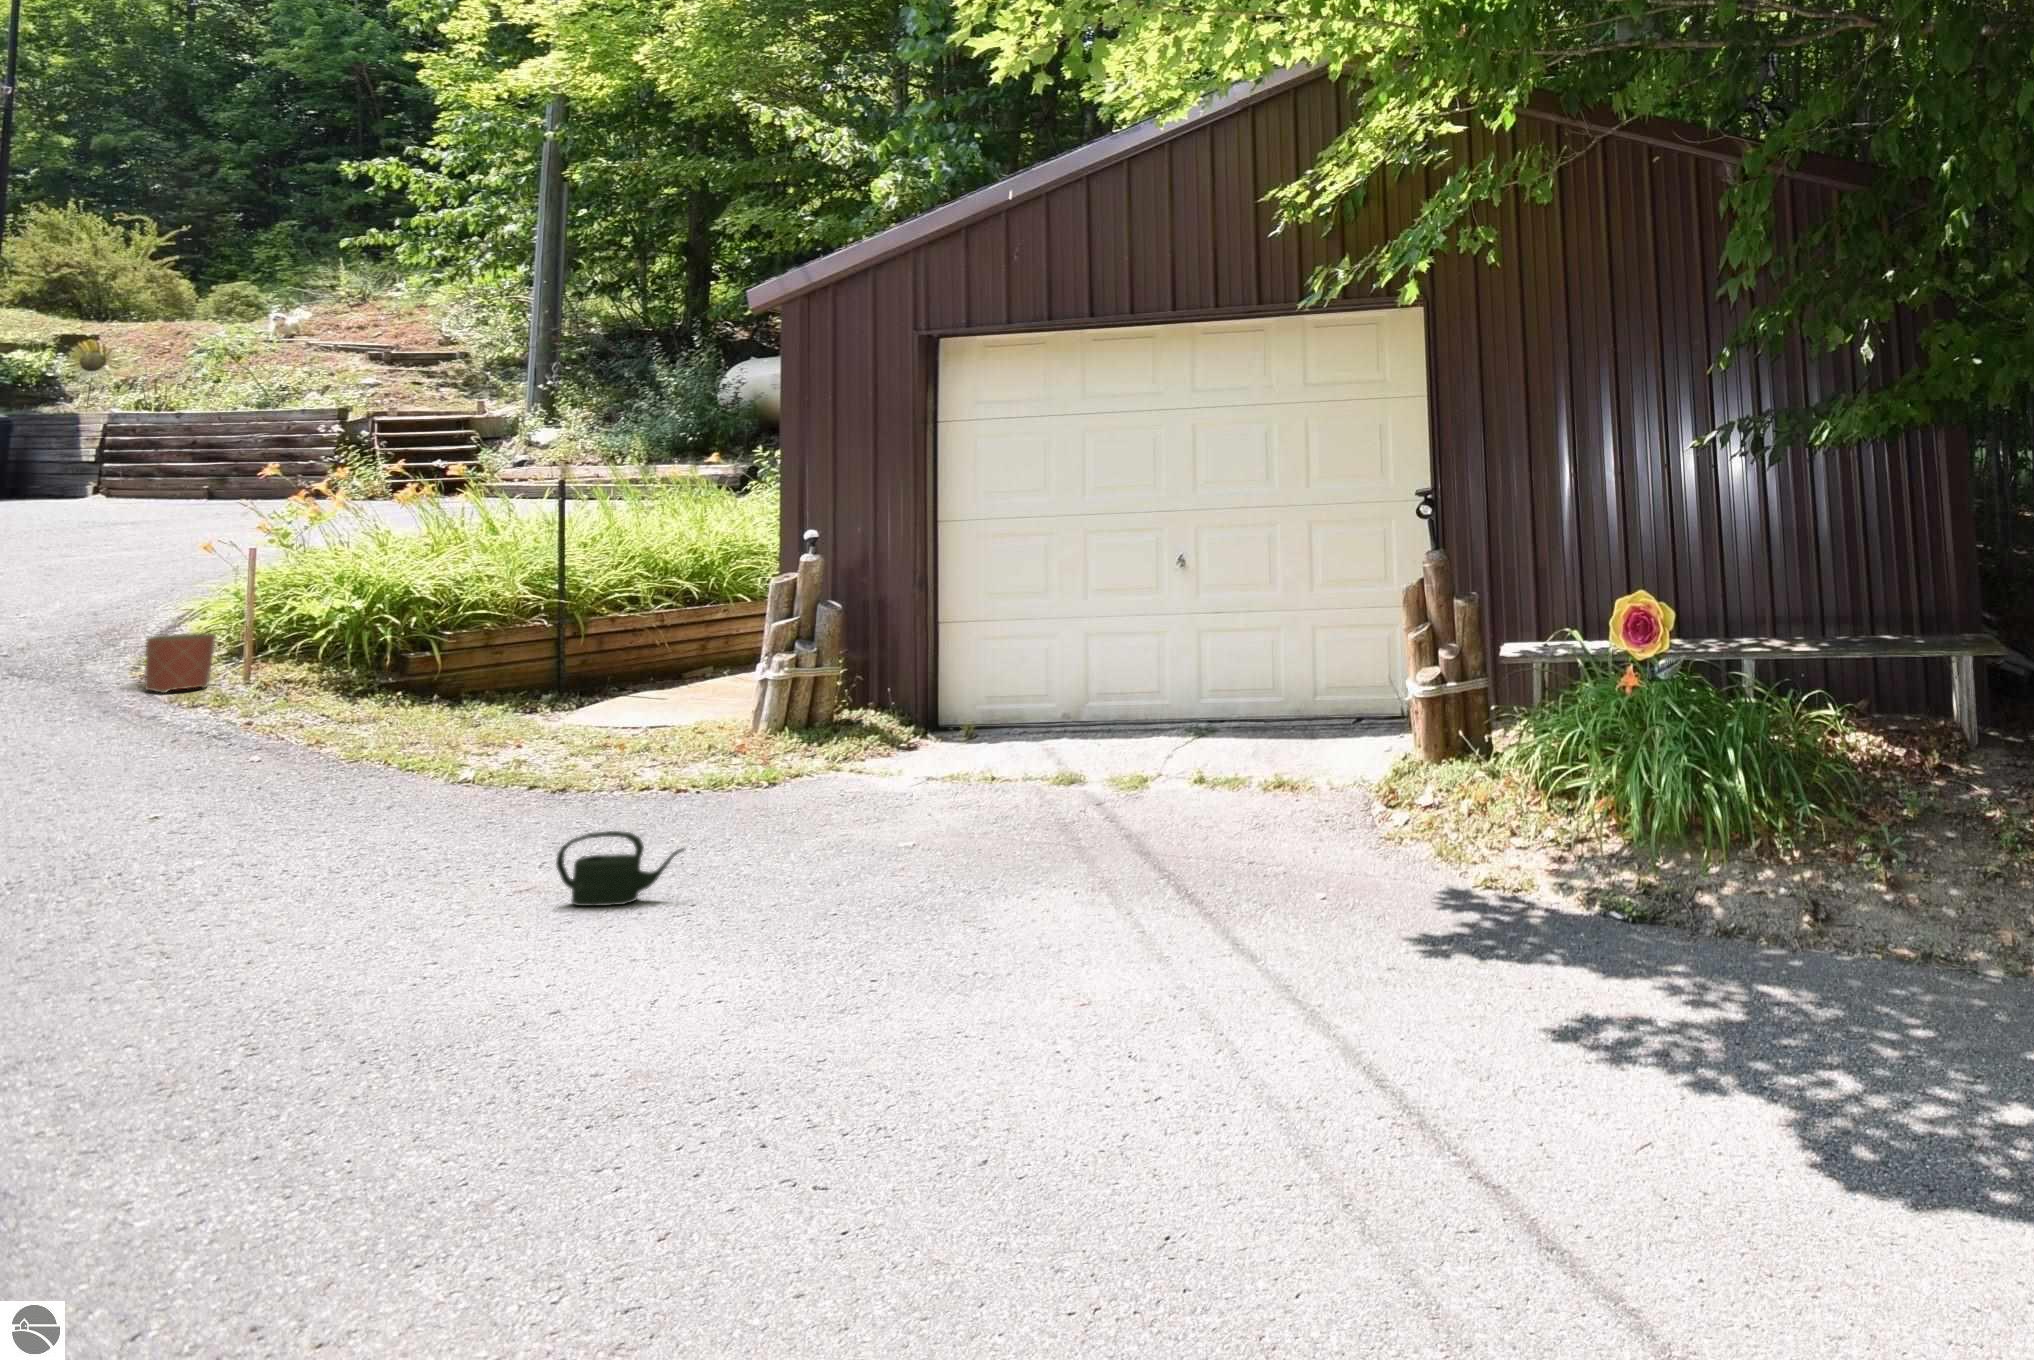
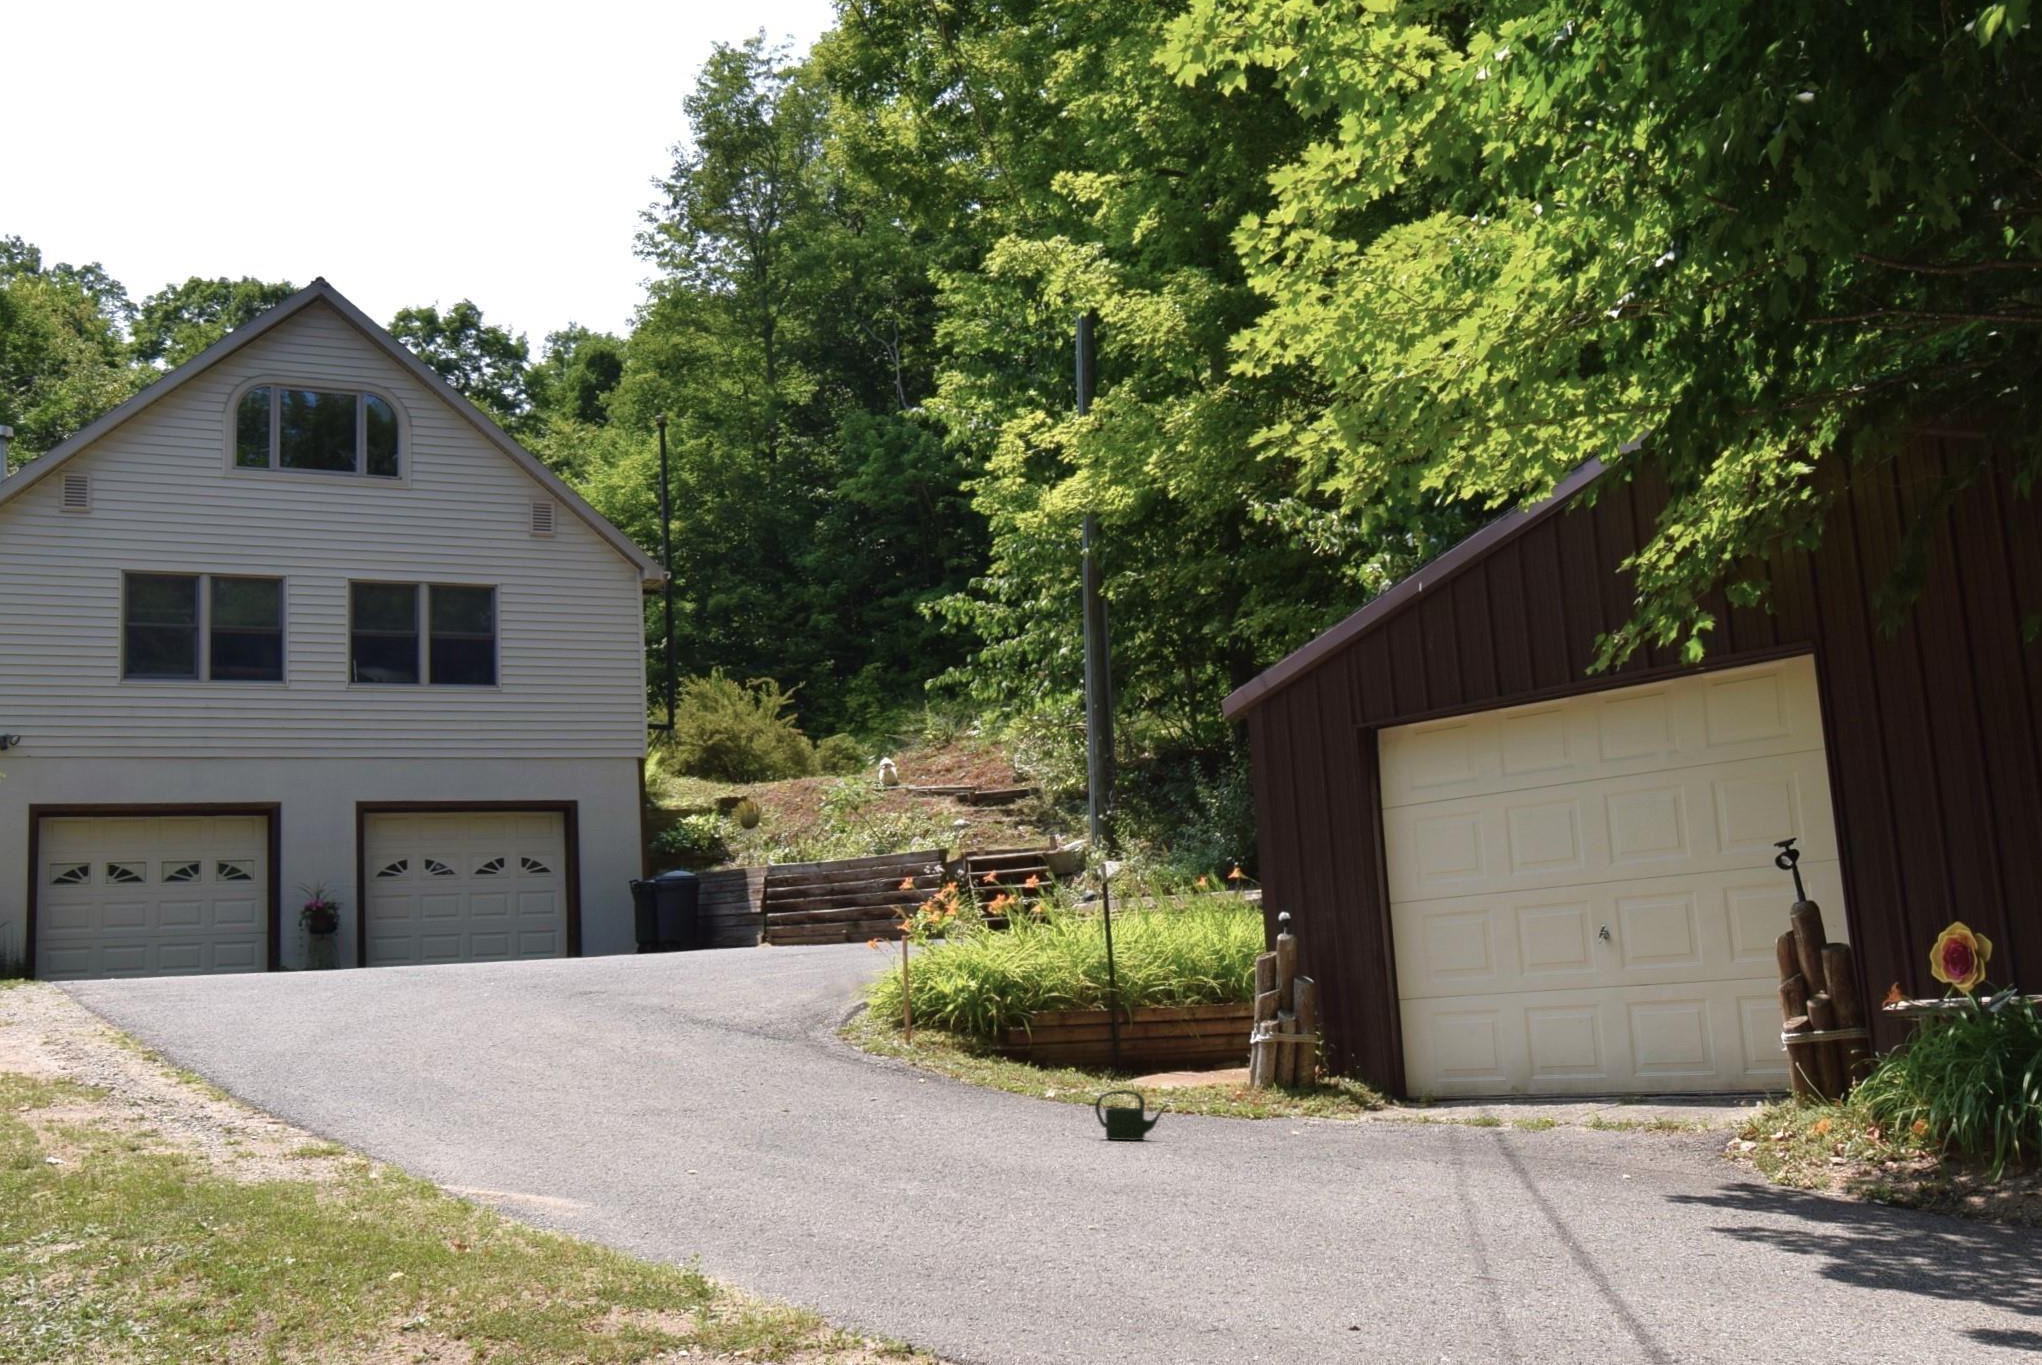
planter: present [145,633,215,693] -> none [851,1003,889,1045]

